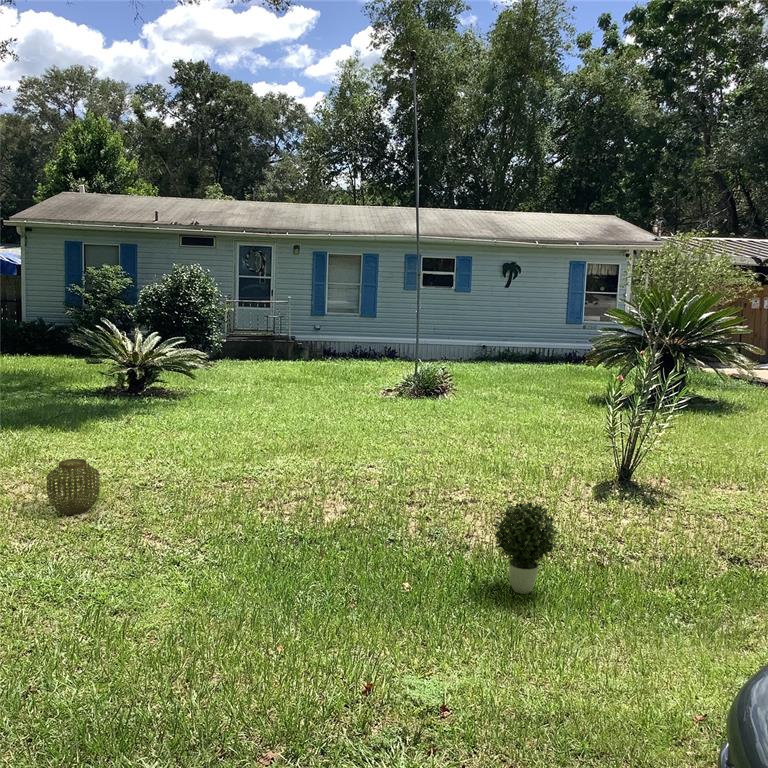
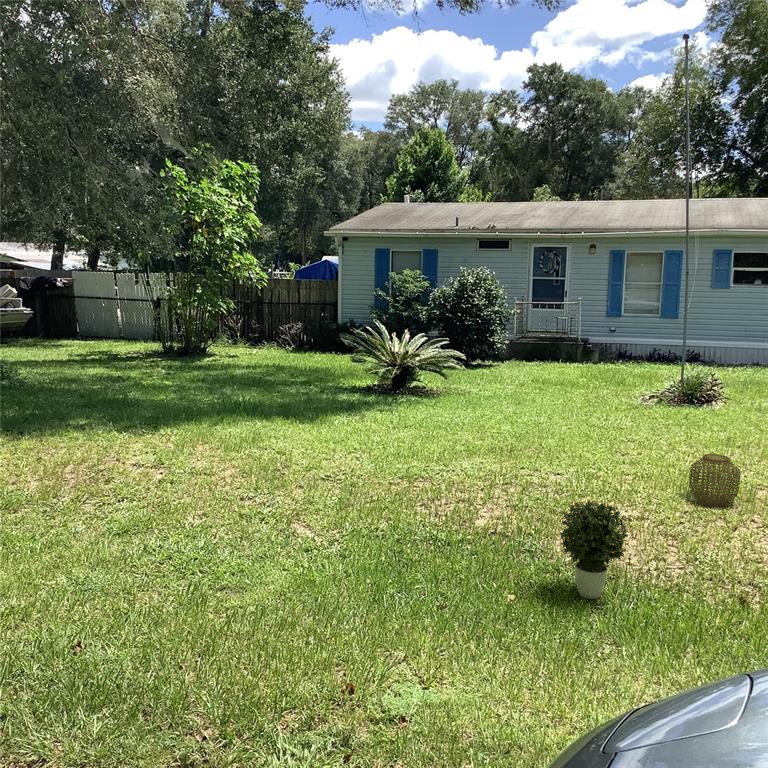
woven basket: present [47,459,100,515] -> present [689,454,741,507]

